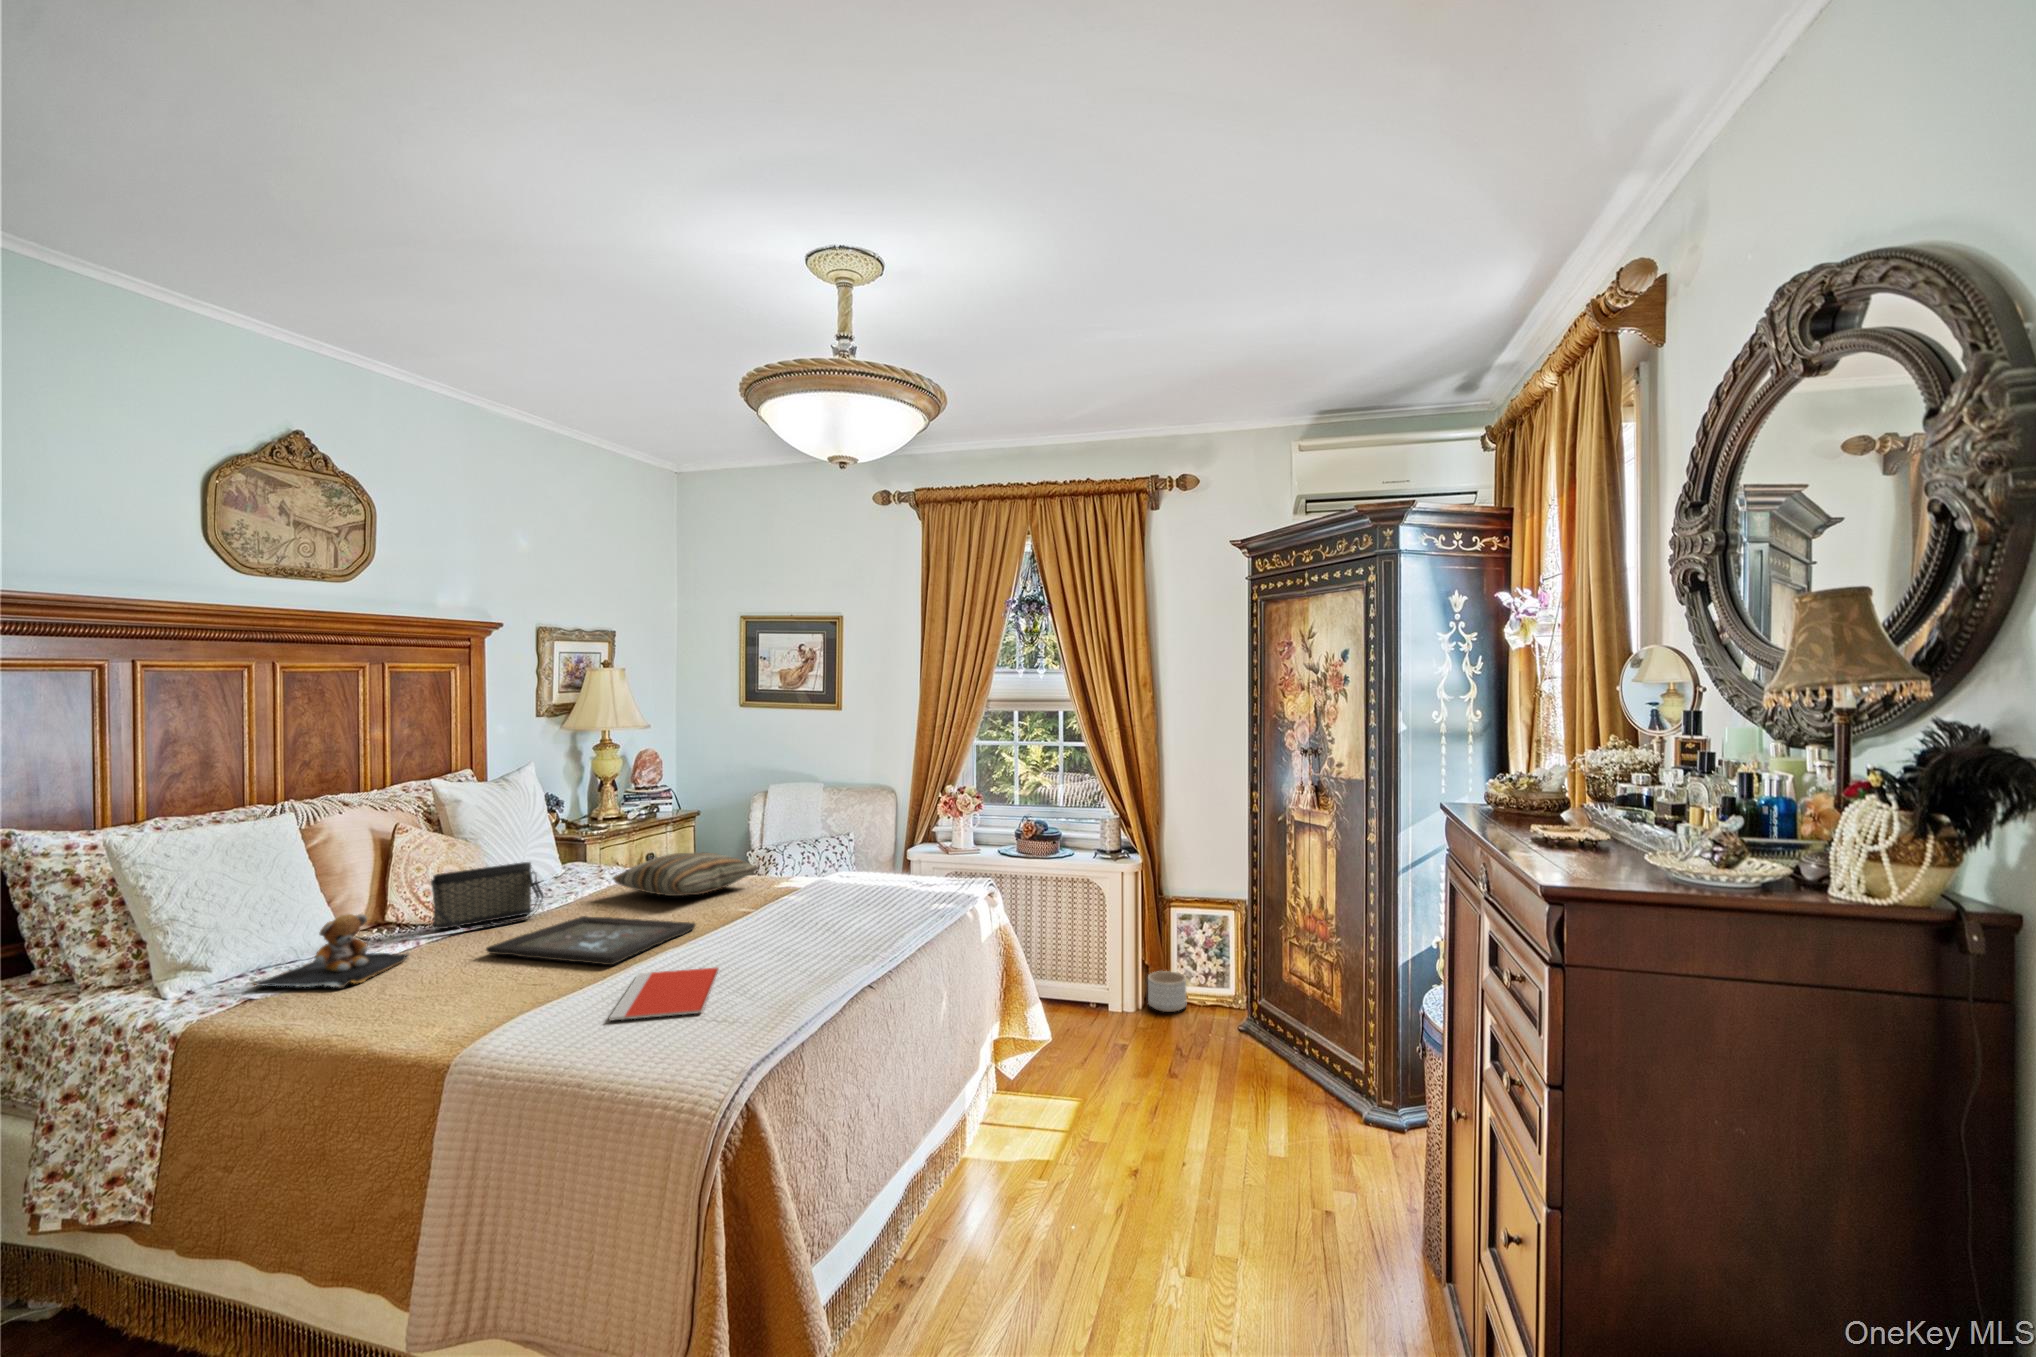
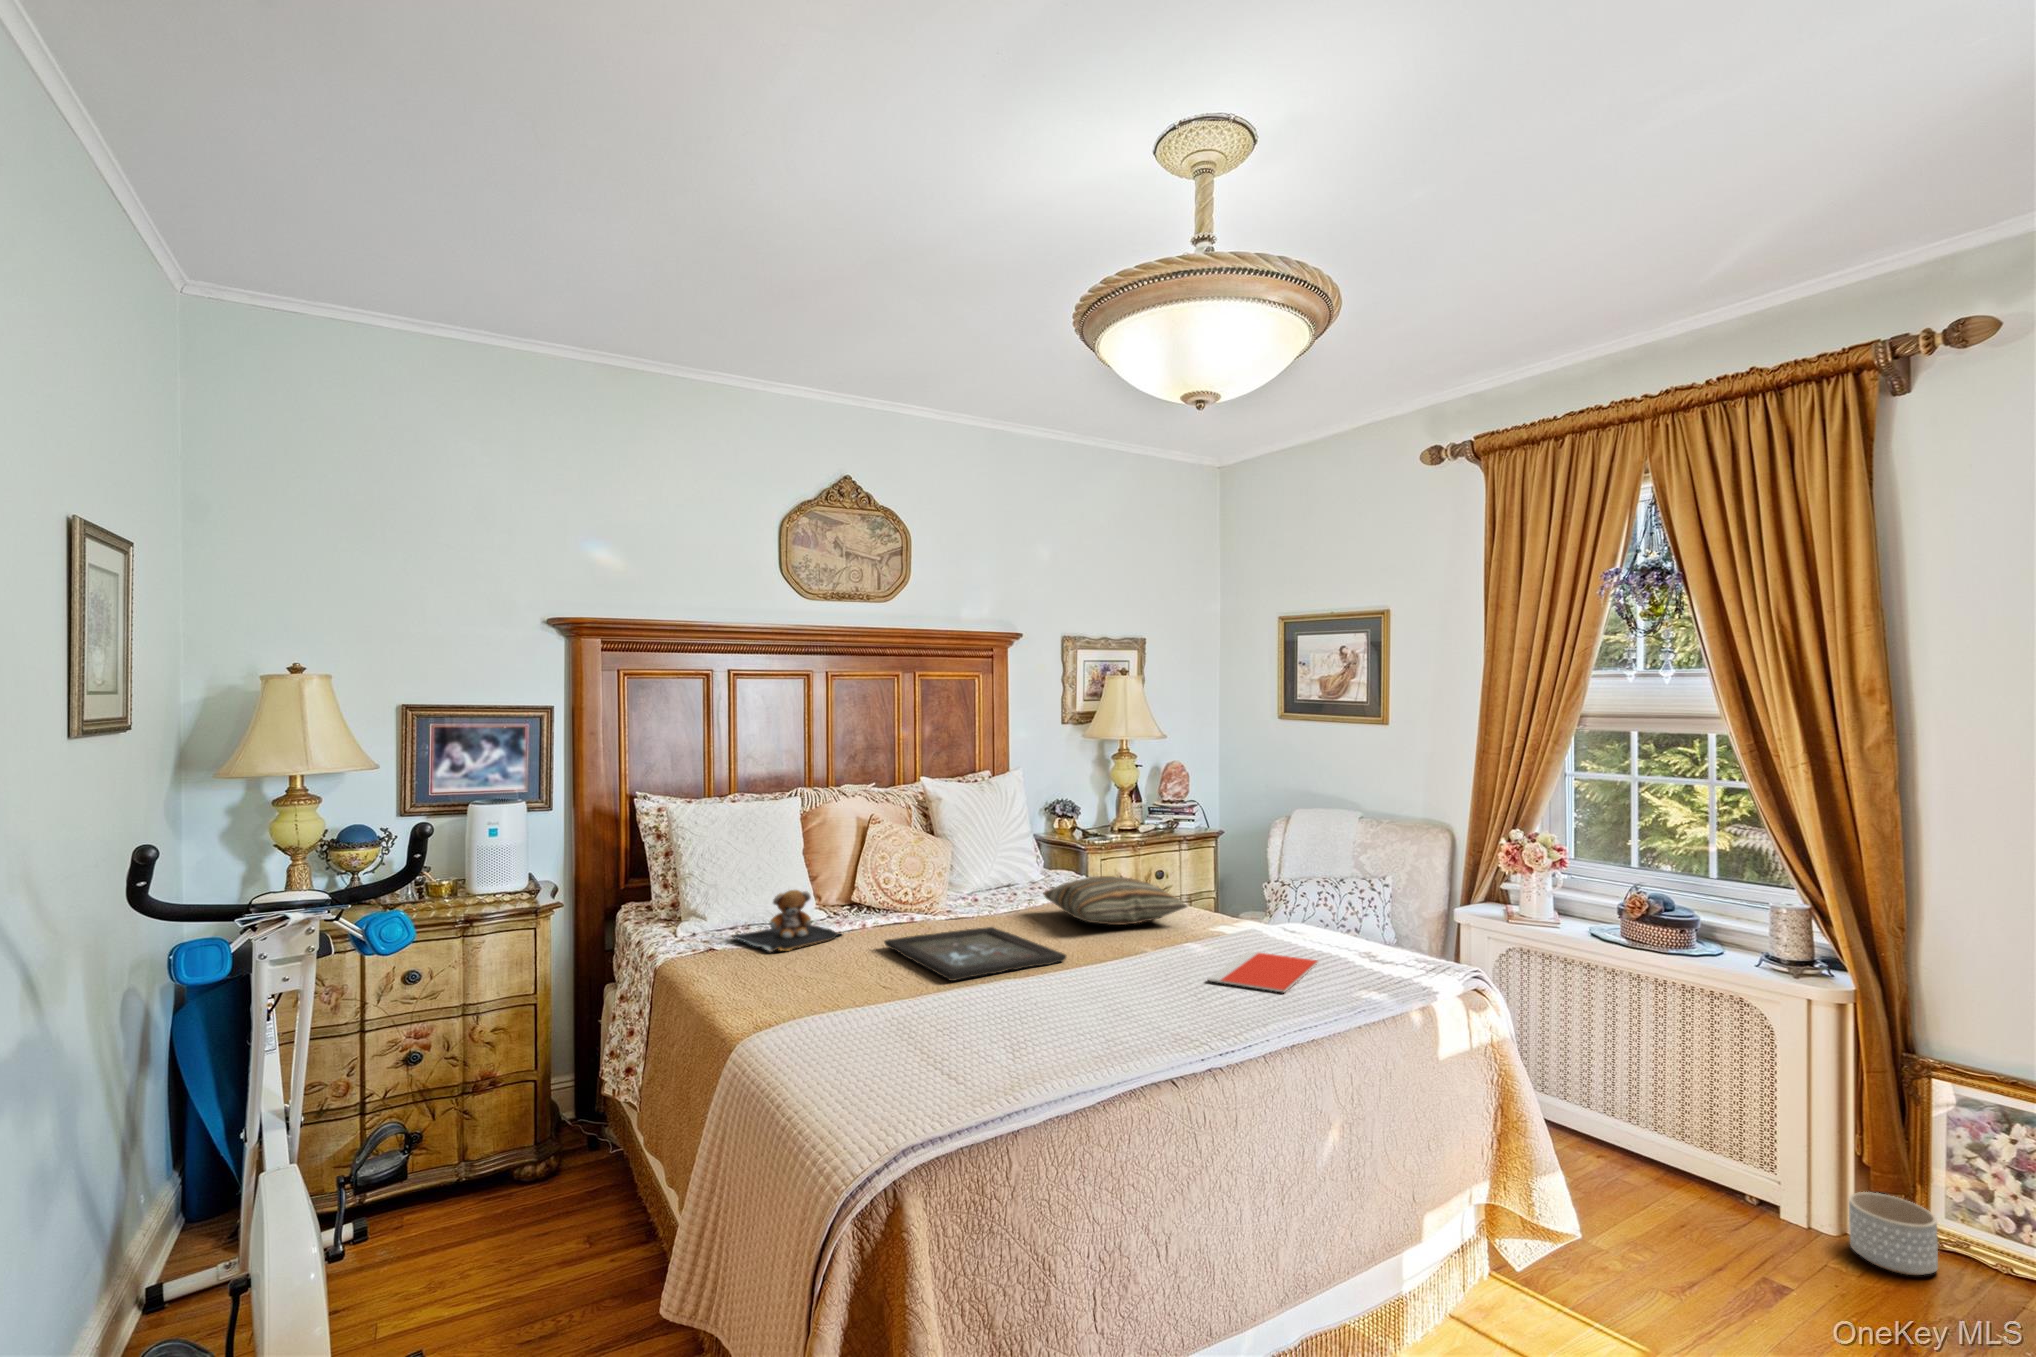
handbag: present [431,862,544,929] -> none [882,865,972,923]
notebook: present [609,968,719,1020] -> present [1208,951,1318,992]

